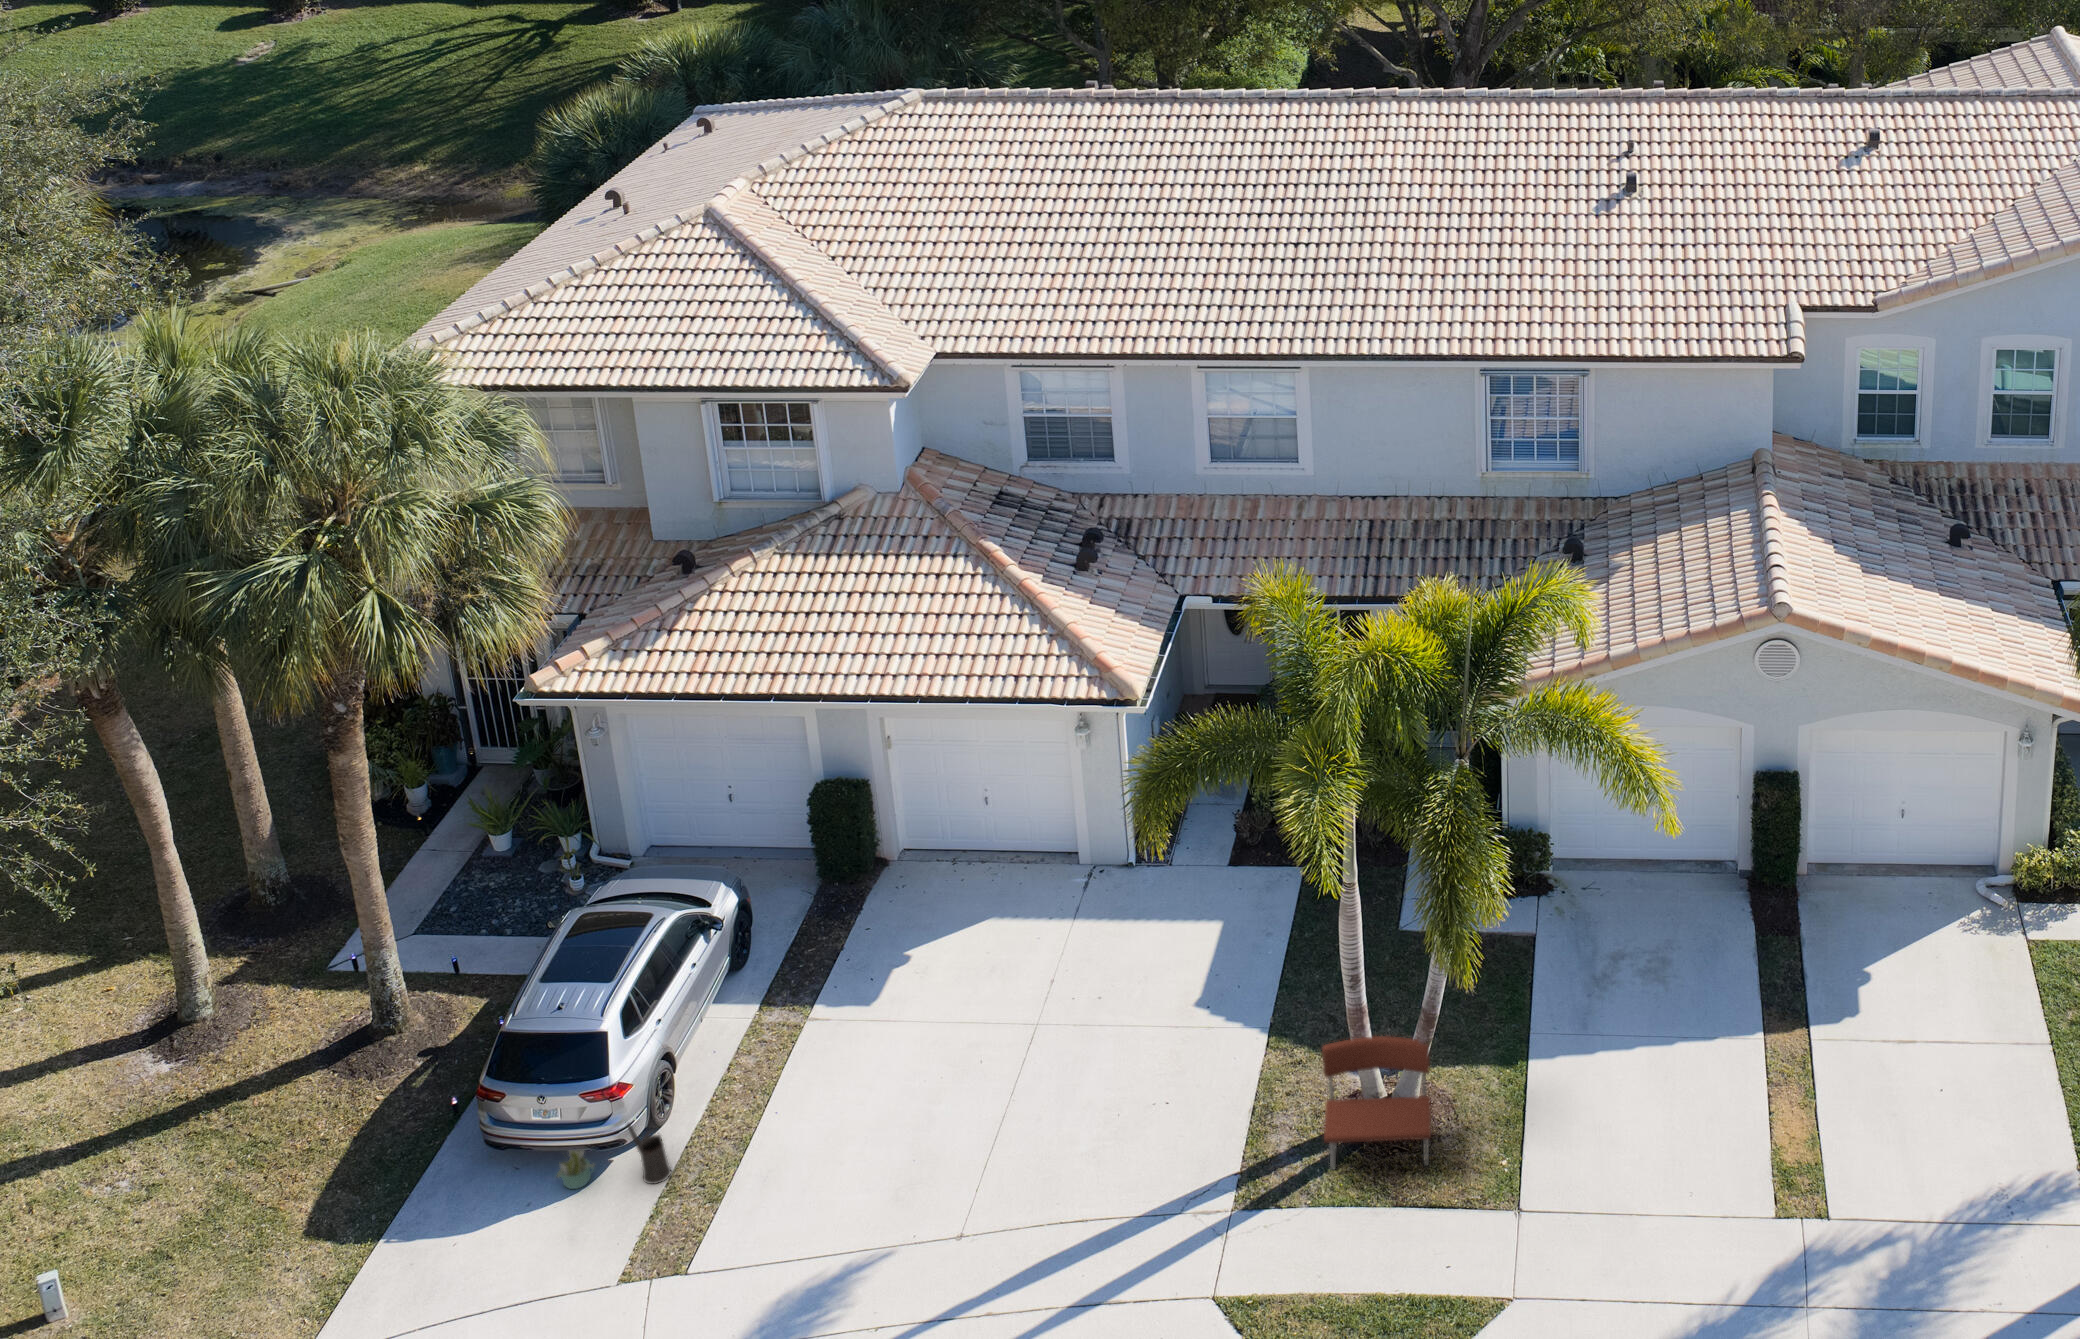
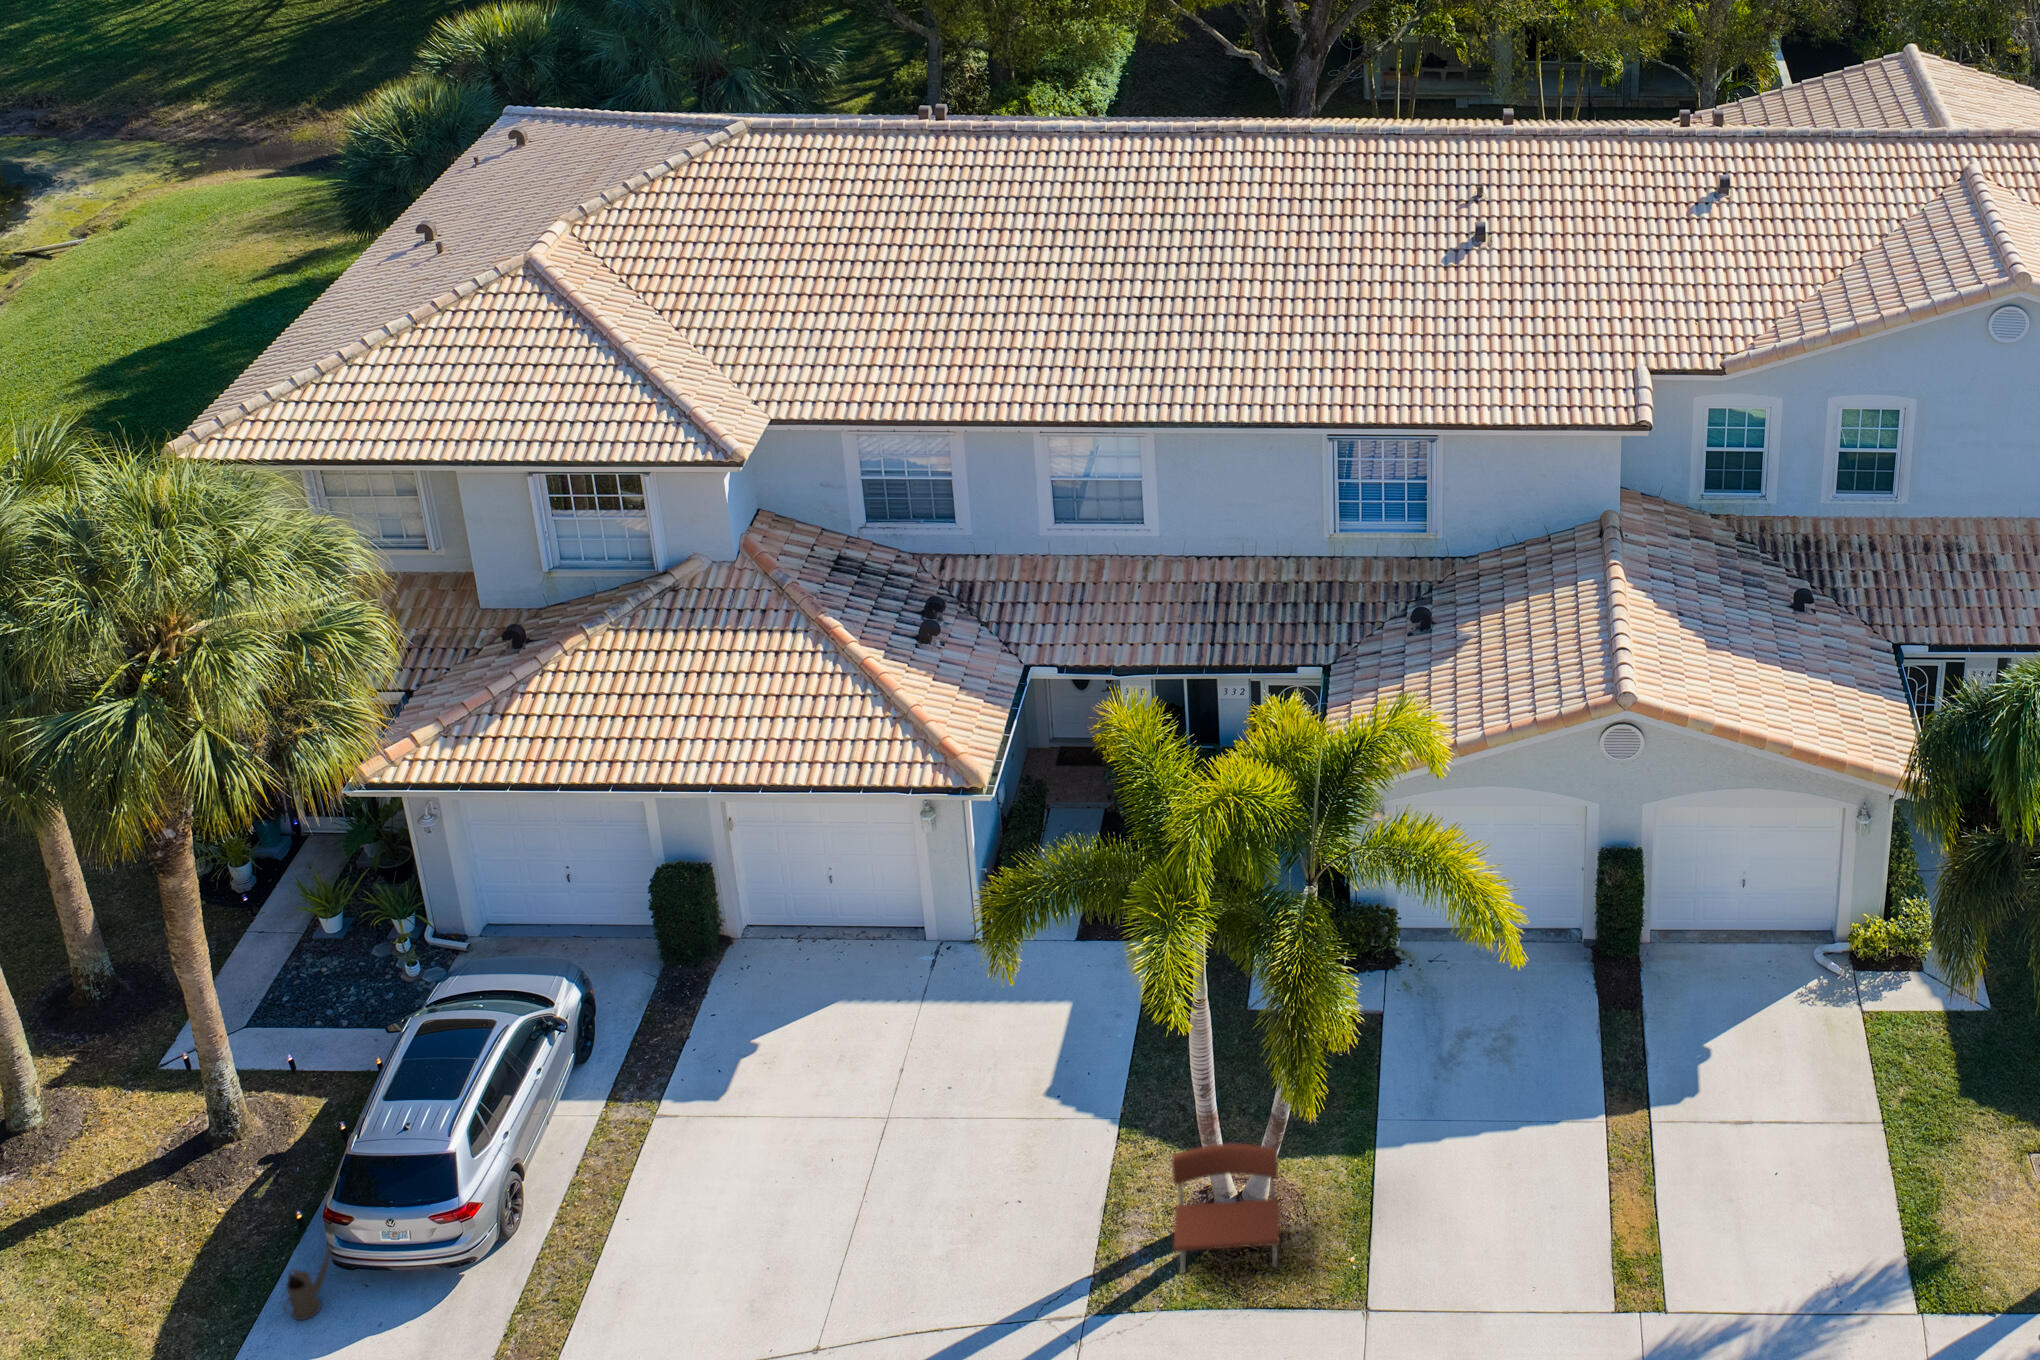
watering can: present [625,1122,671,1184] -> present [284,1247,332,1320]
decorative plant: present [557,1150,594,1189] -> none [400,1271,441,1311]

